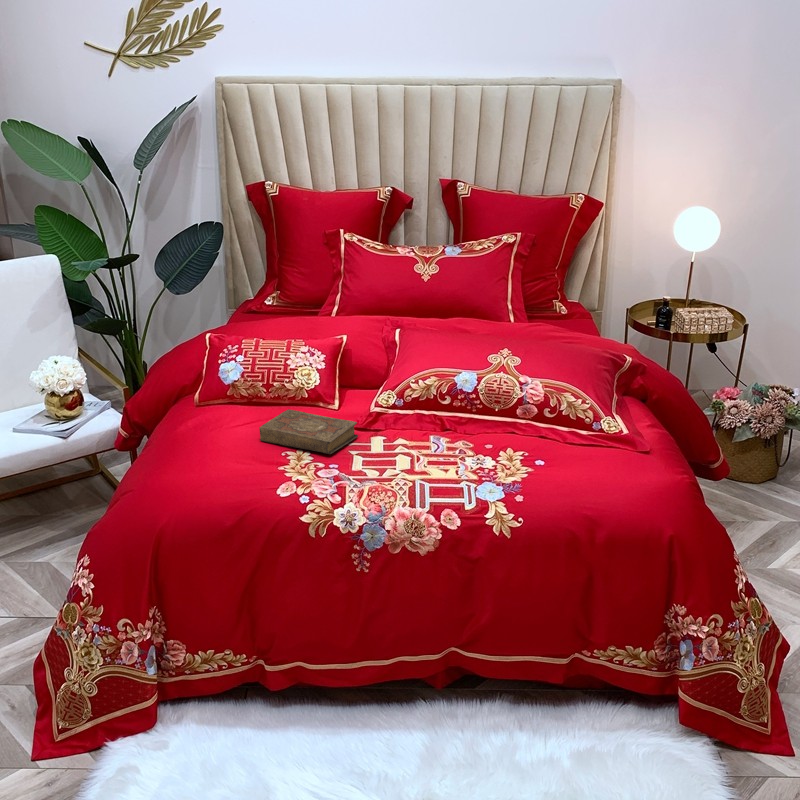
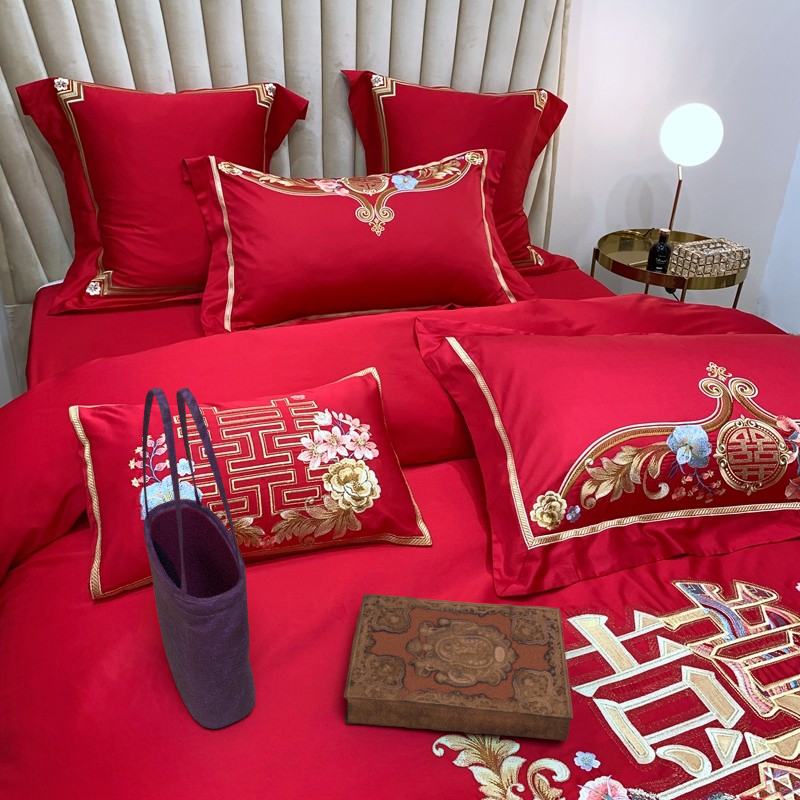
tote bag: none [209,306,237,434] -> present [142,387,255,729]

